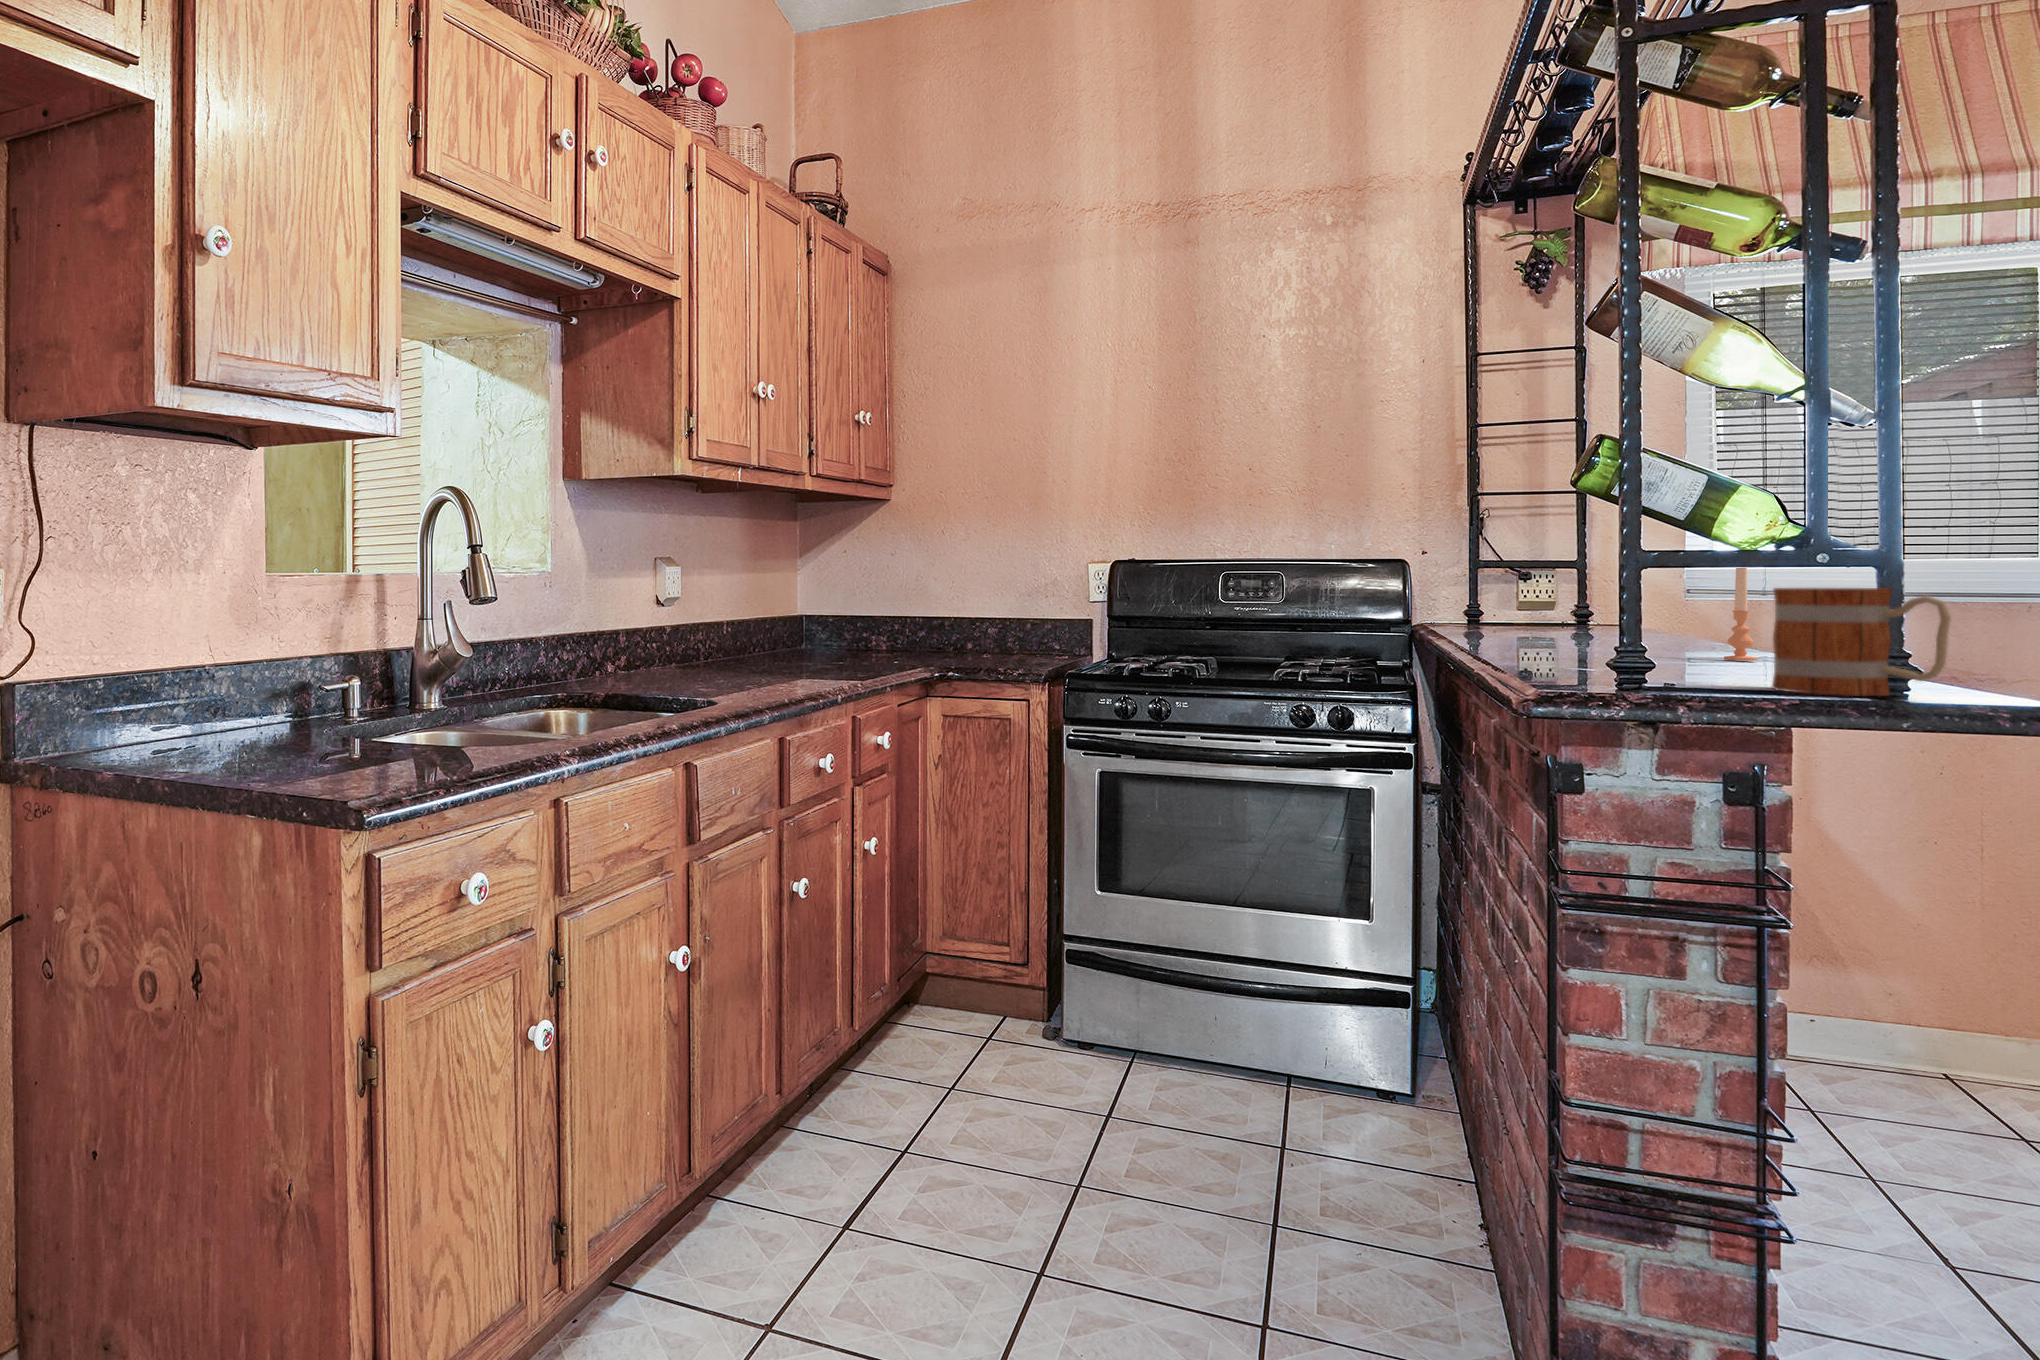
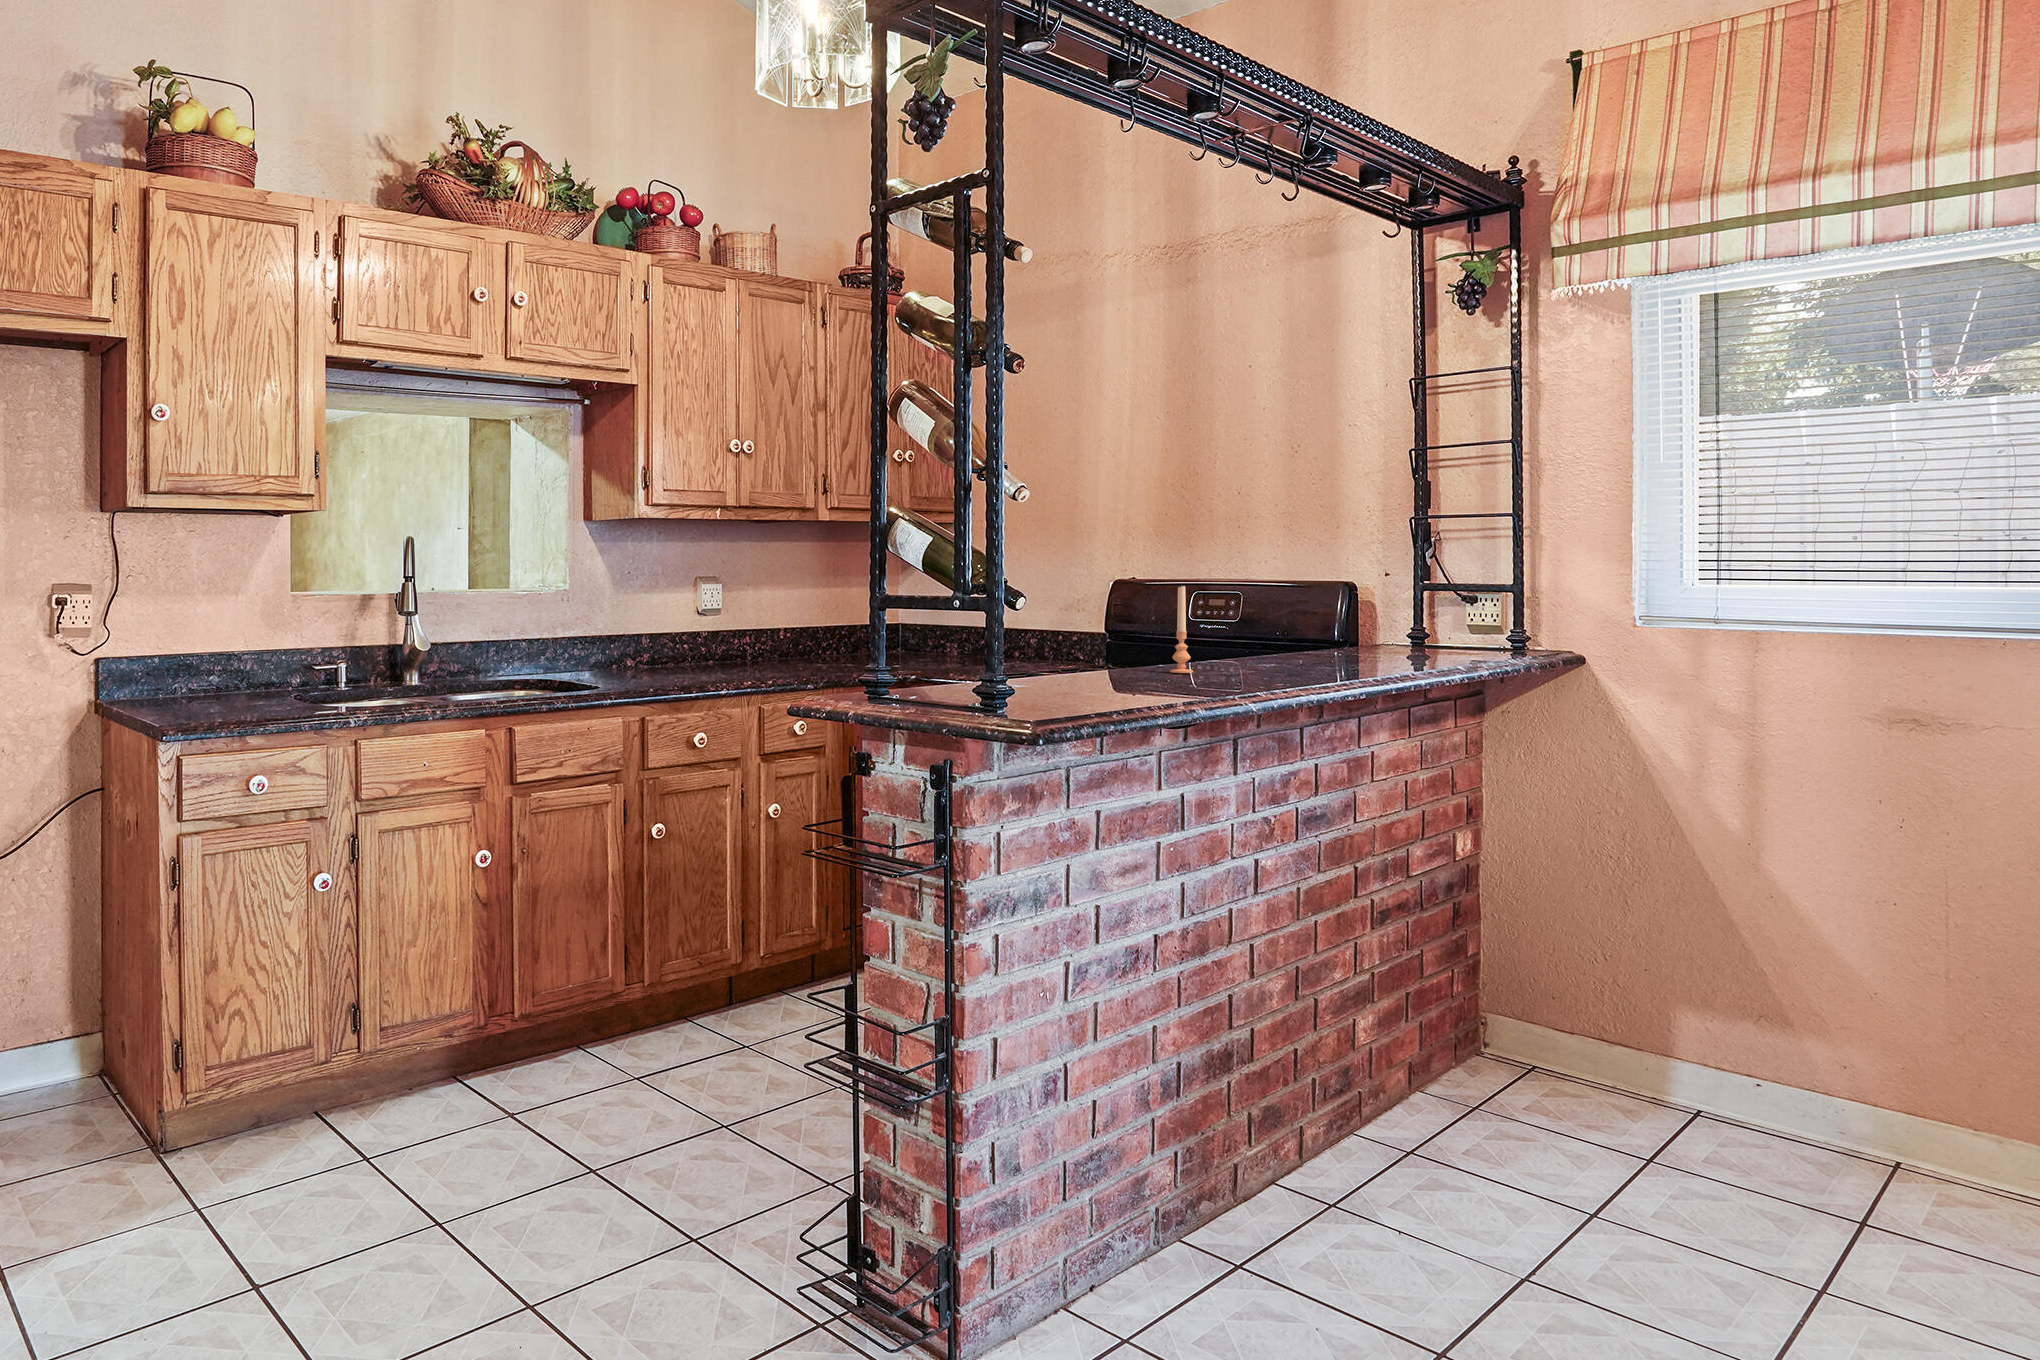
mug: present [1772,588,1951,696] -> none [883,613,947,689]

